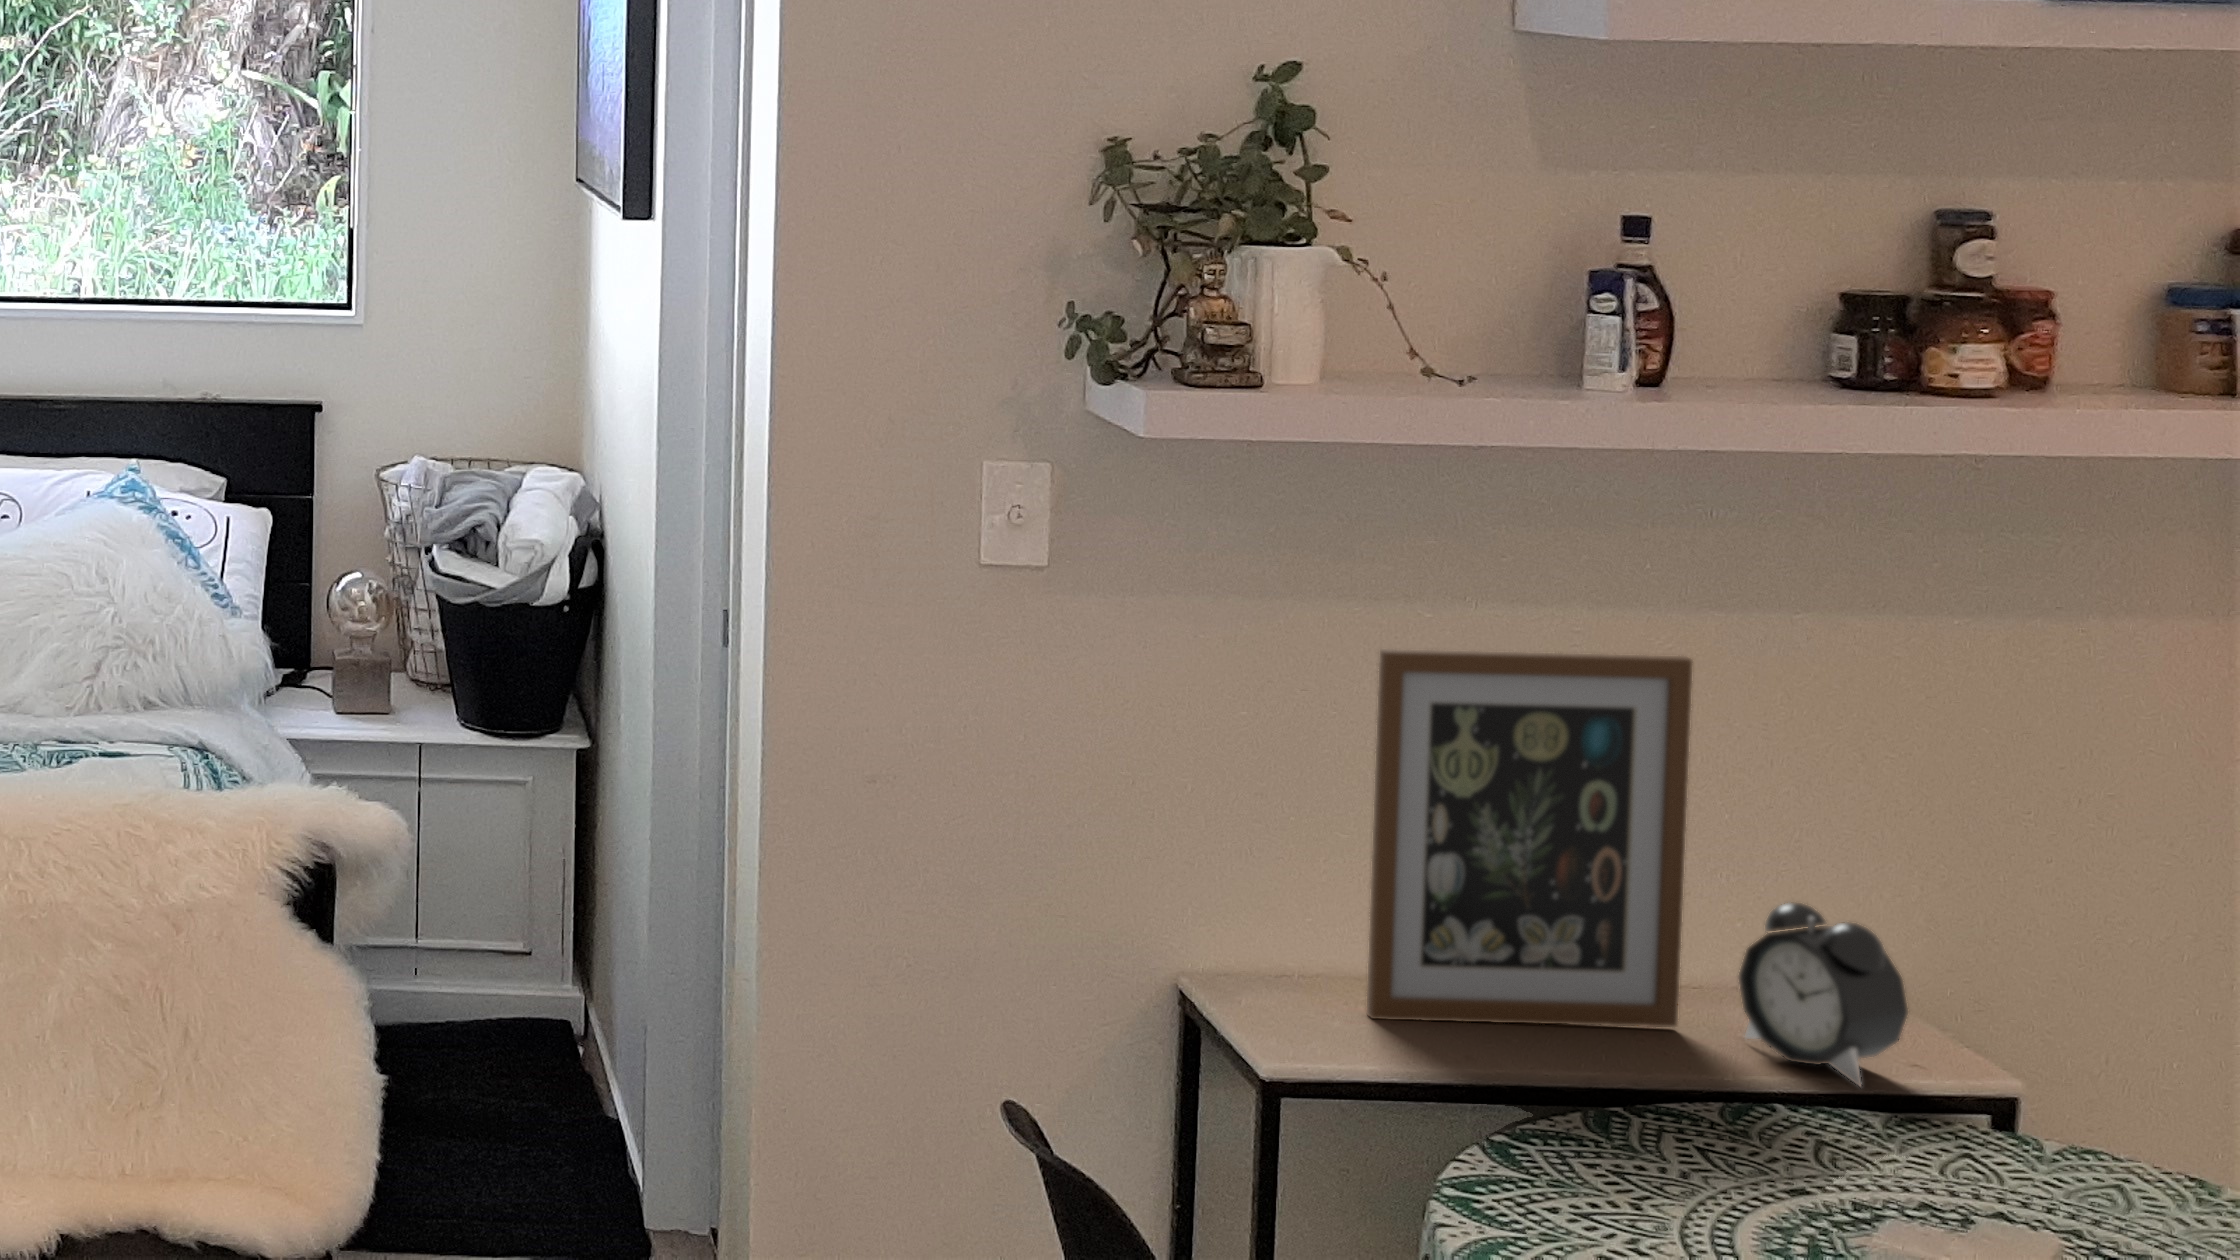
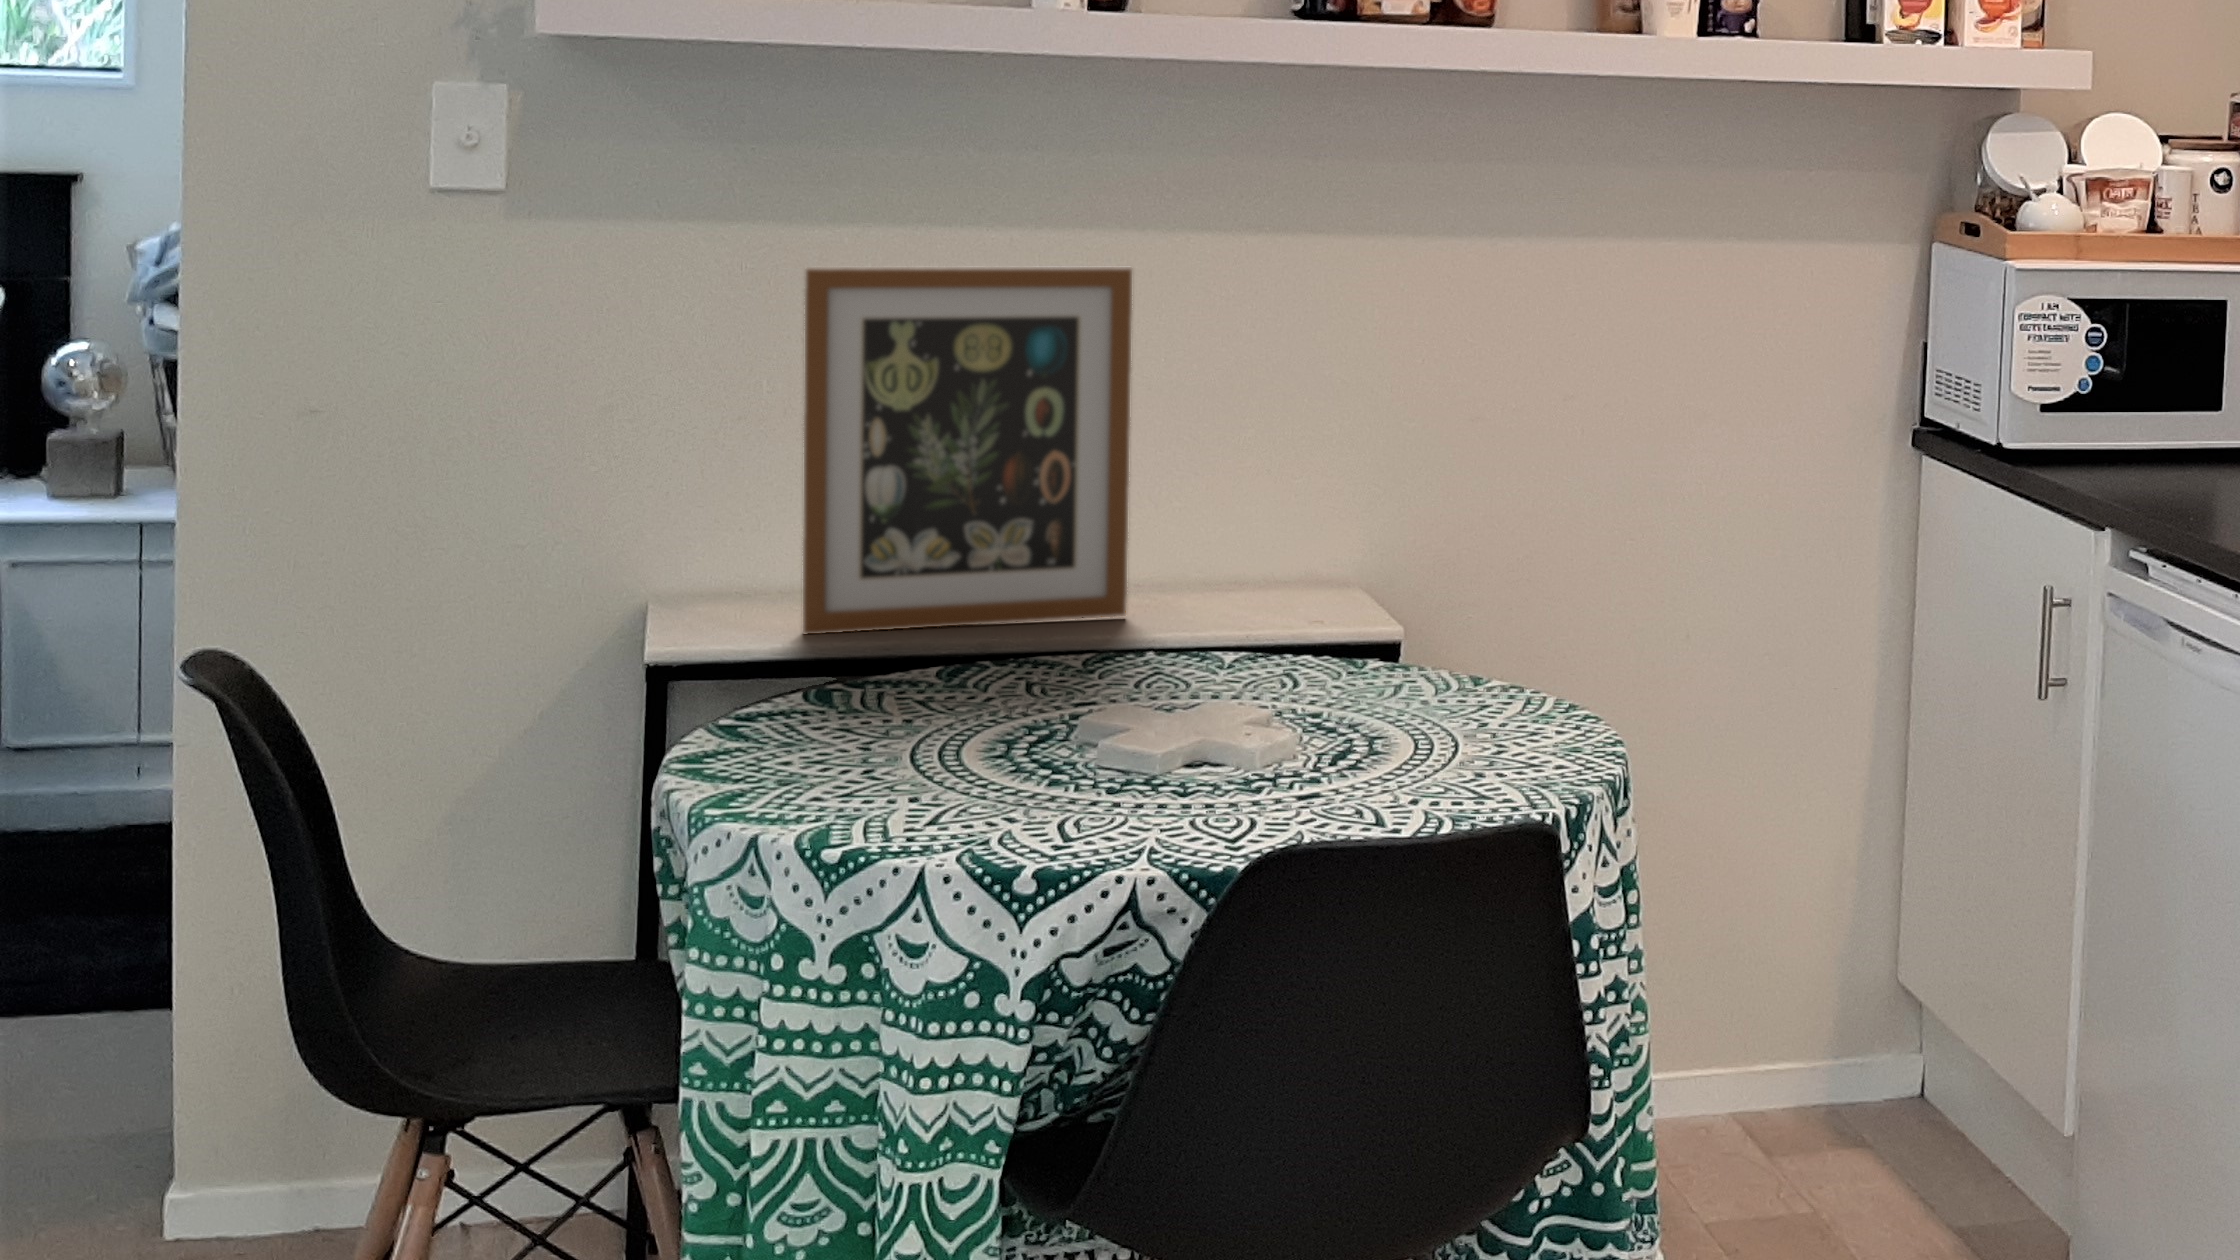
alarm clock: present [1739,903,1908,1086] -> none [1171,488,1294,648]

